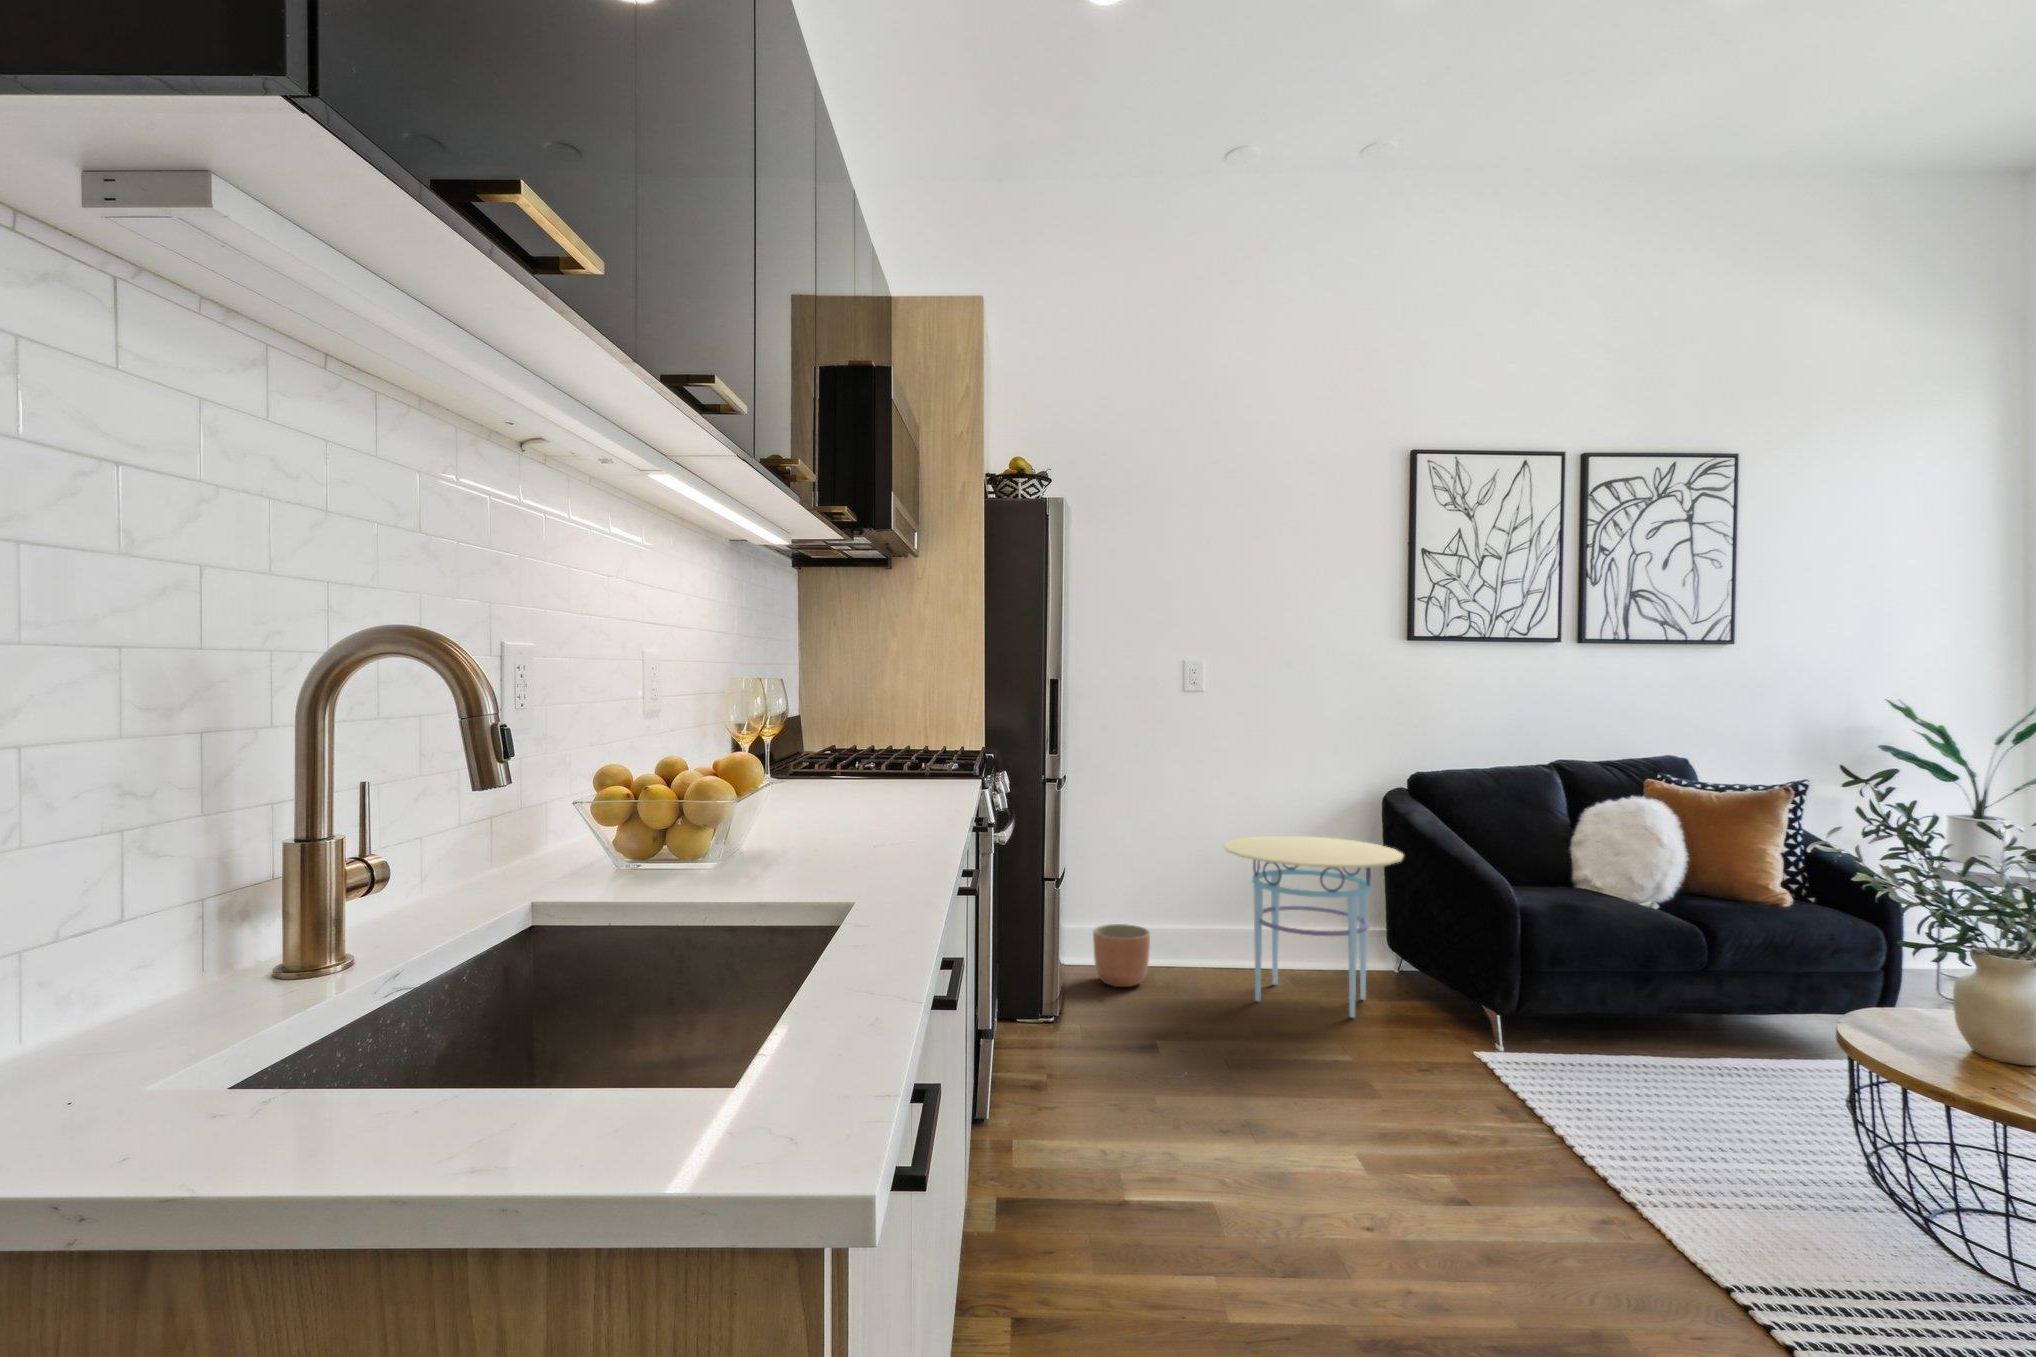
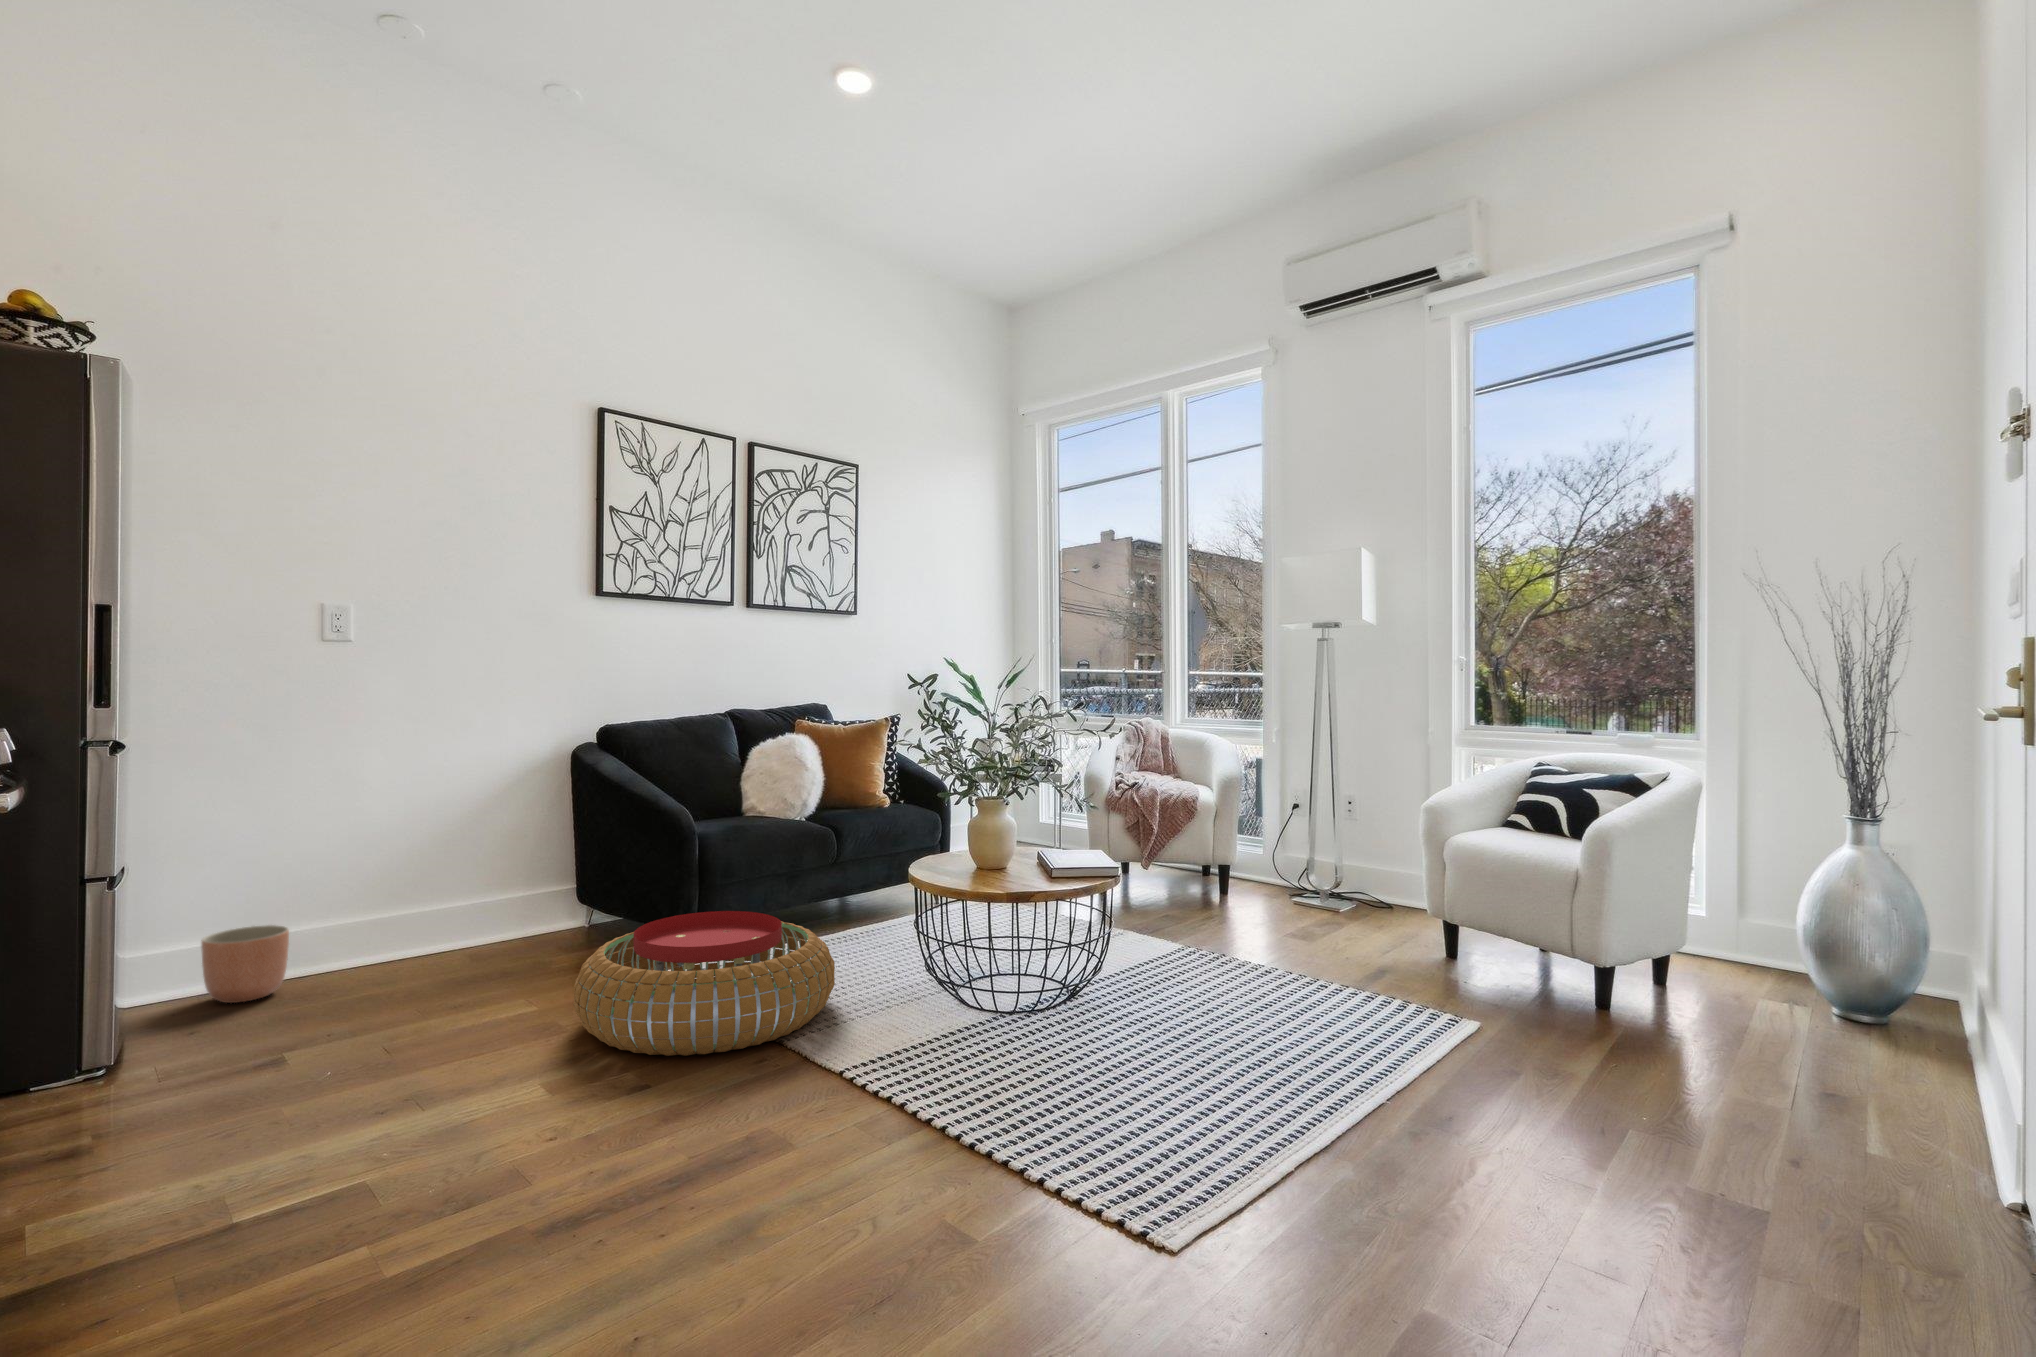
side table: present [1223,836,1403,1018] -> none [390,796,594,978]
pouf: none [1379,1003,1712,1200] -> present [573,911,835,1056]

